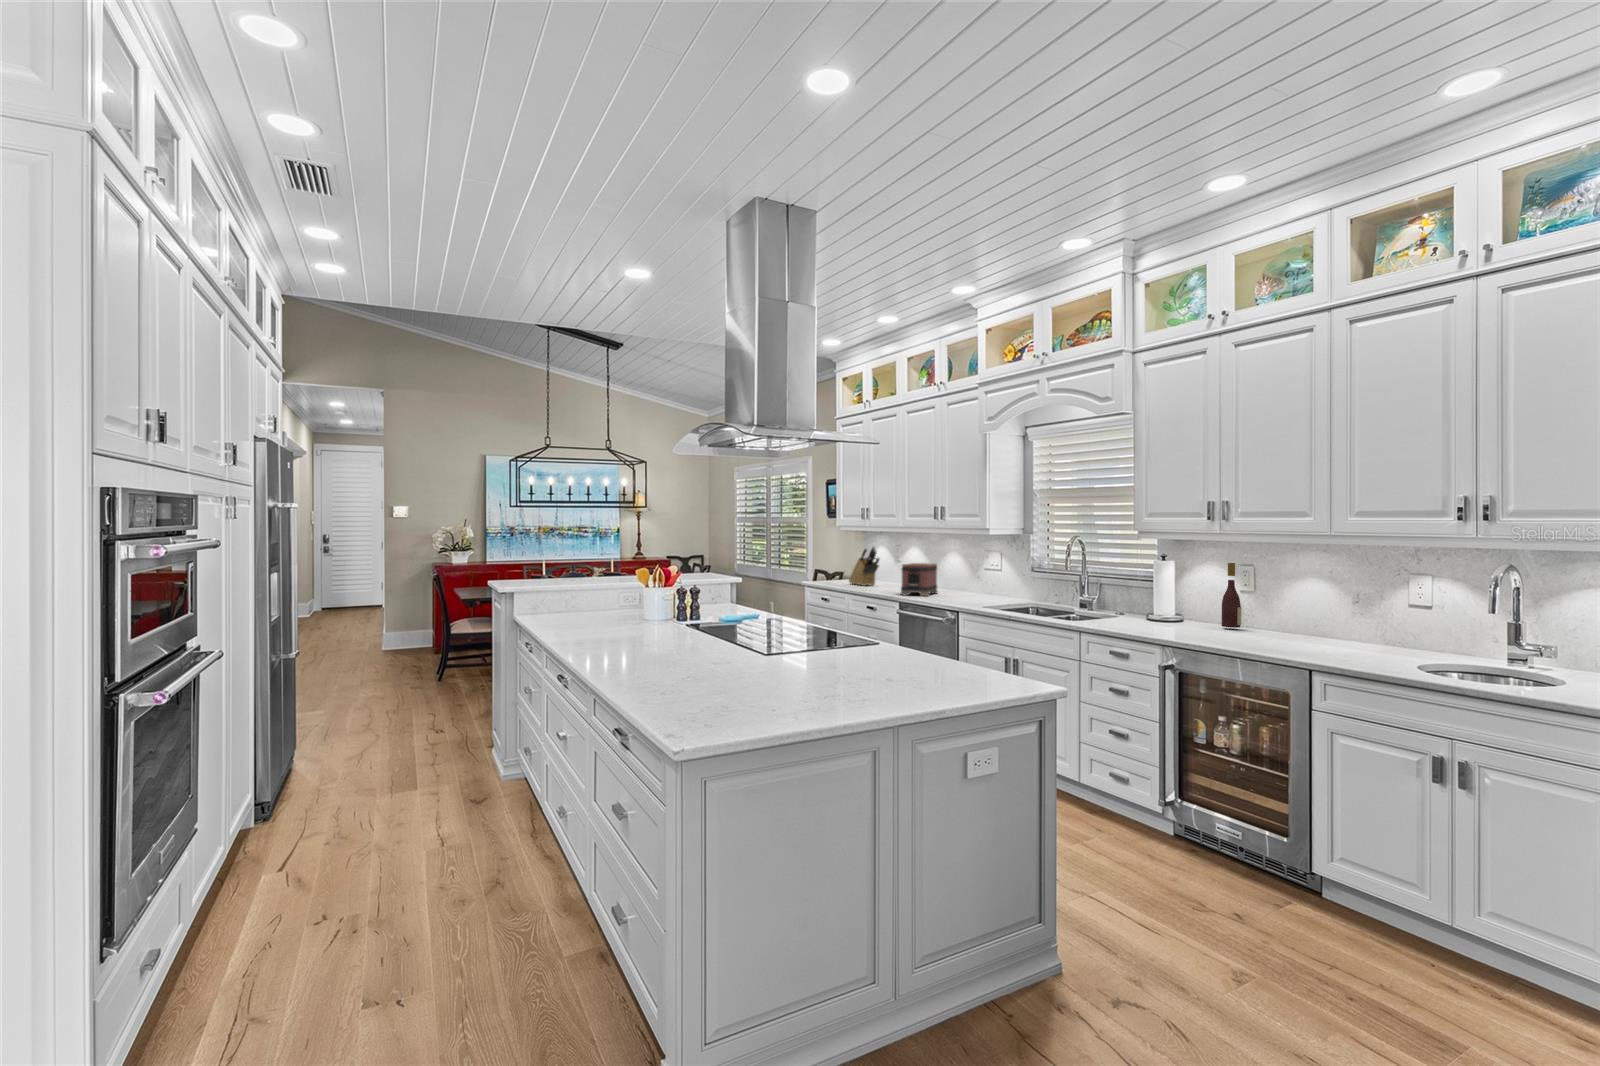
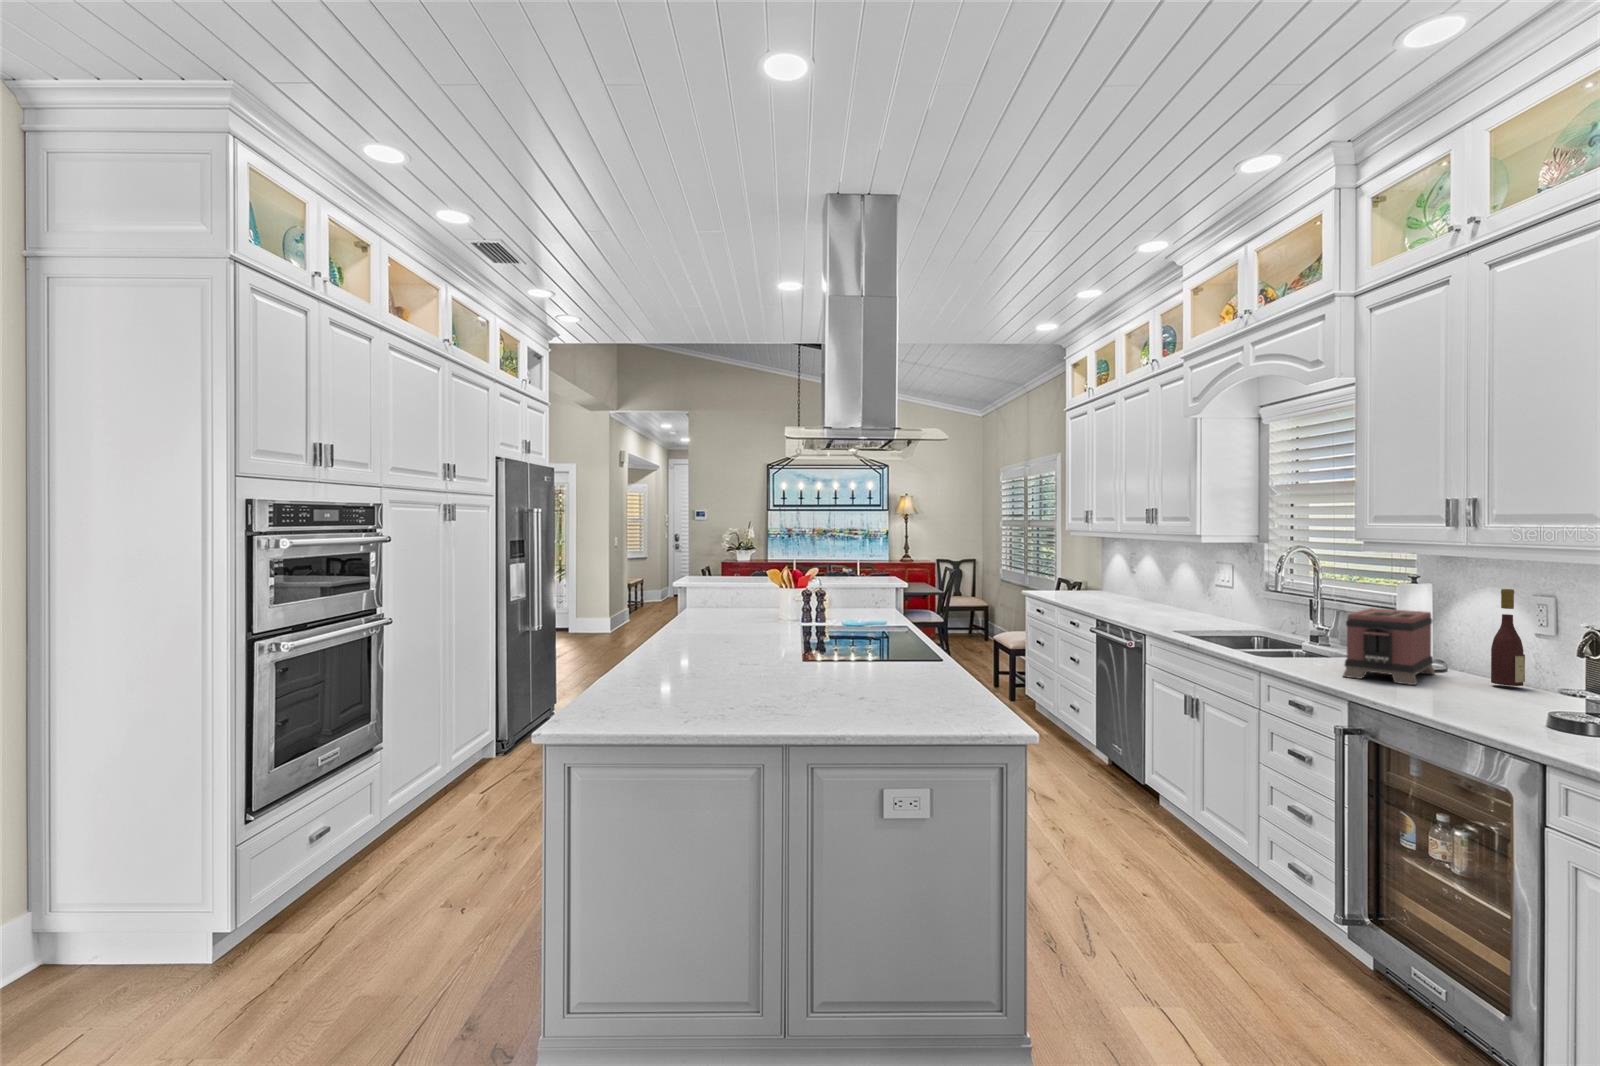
knife block: present [849,547,879,586] -> none [1078,553,1108,599]
toaster: present [901,563,938,596] -> present [1343,608,1435,685]

